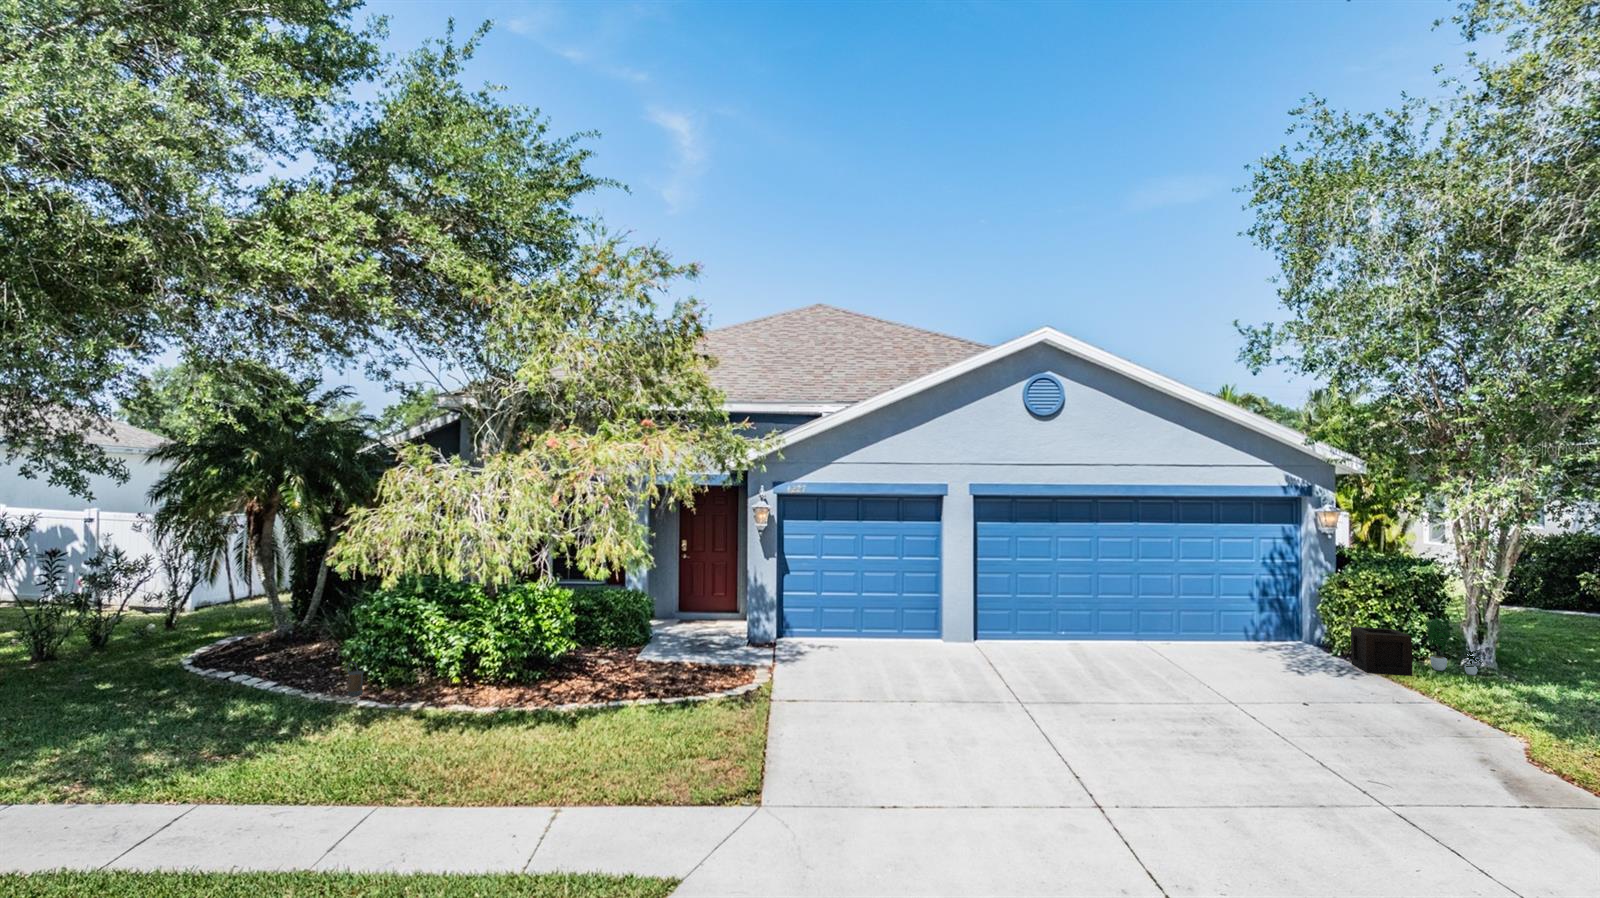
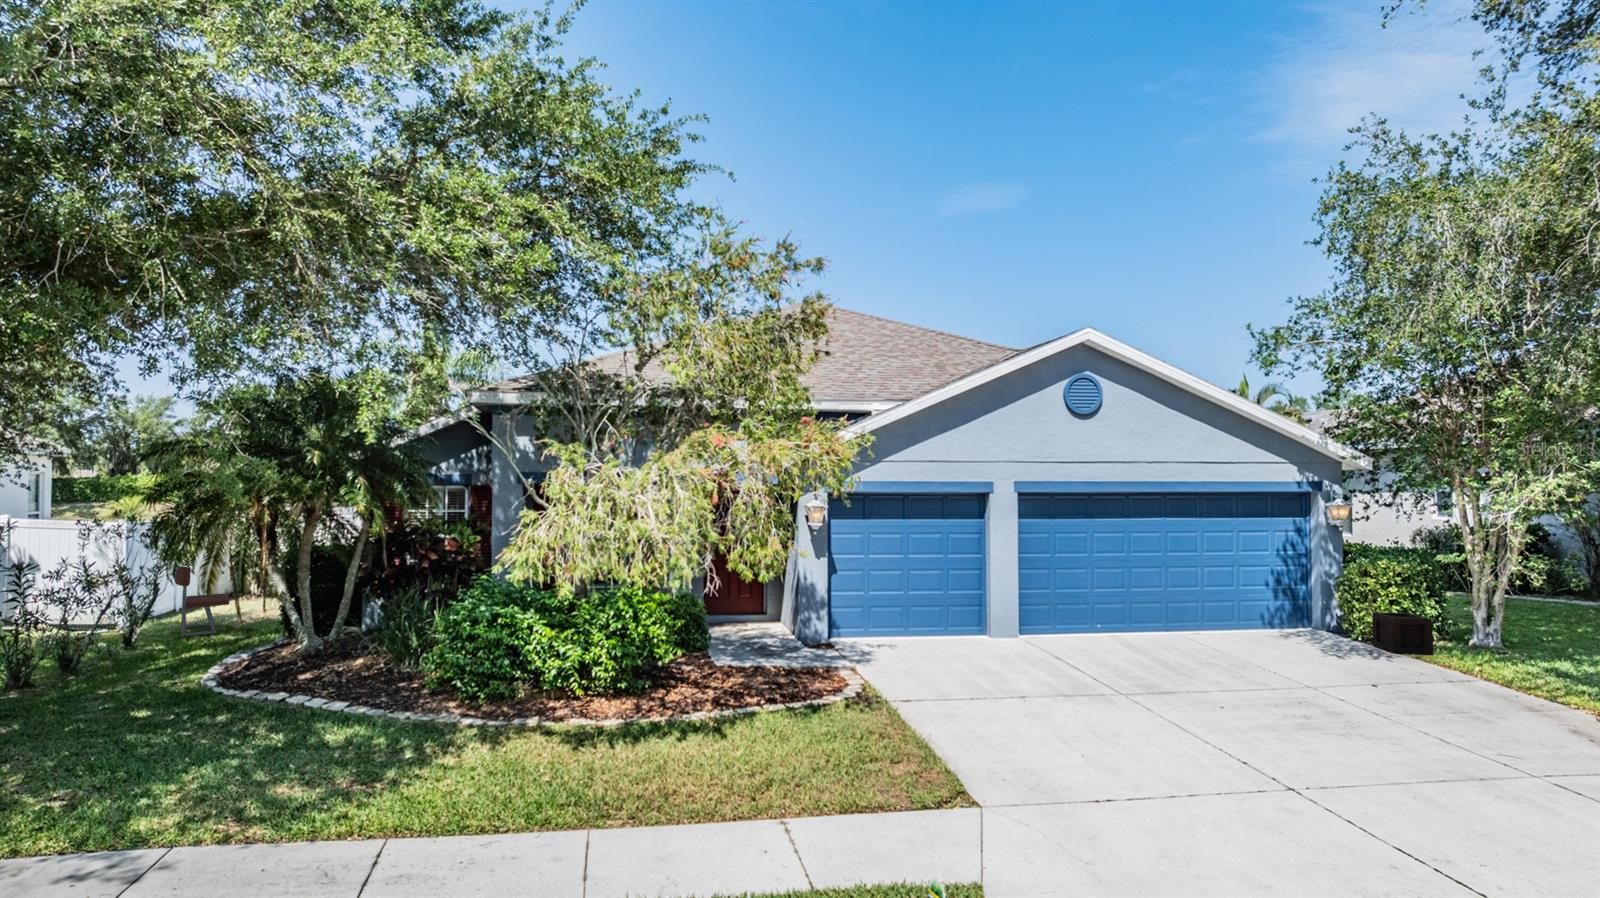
bench: none [187,546,237,617] -> present [175,567,229,637]
potted plant: present [1424,617,1484,675] -> none [1434,599,1493,652]
watering can: present [348,661,364,696] -> none [440,677,462,714]

